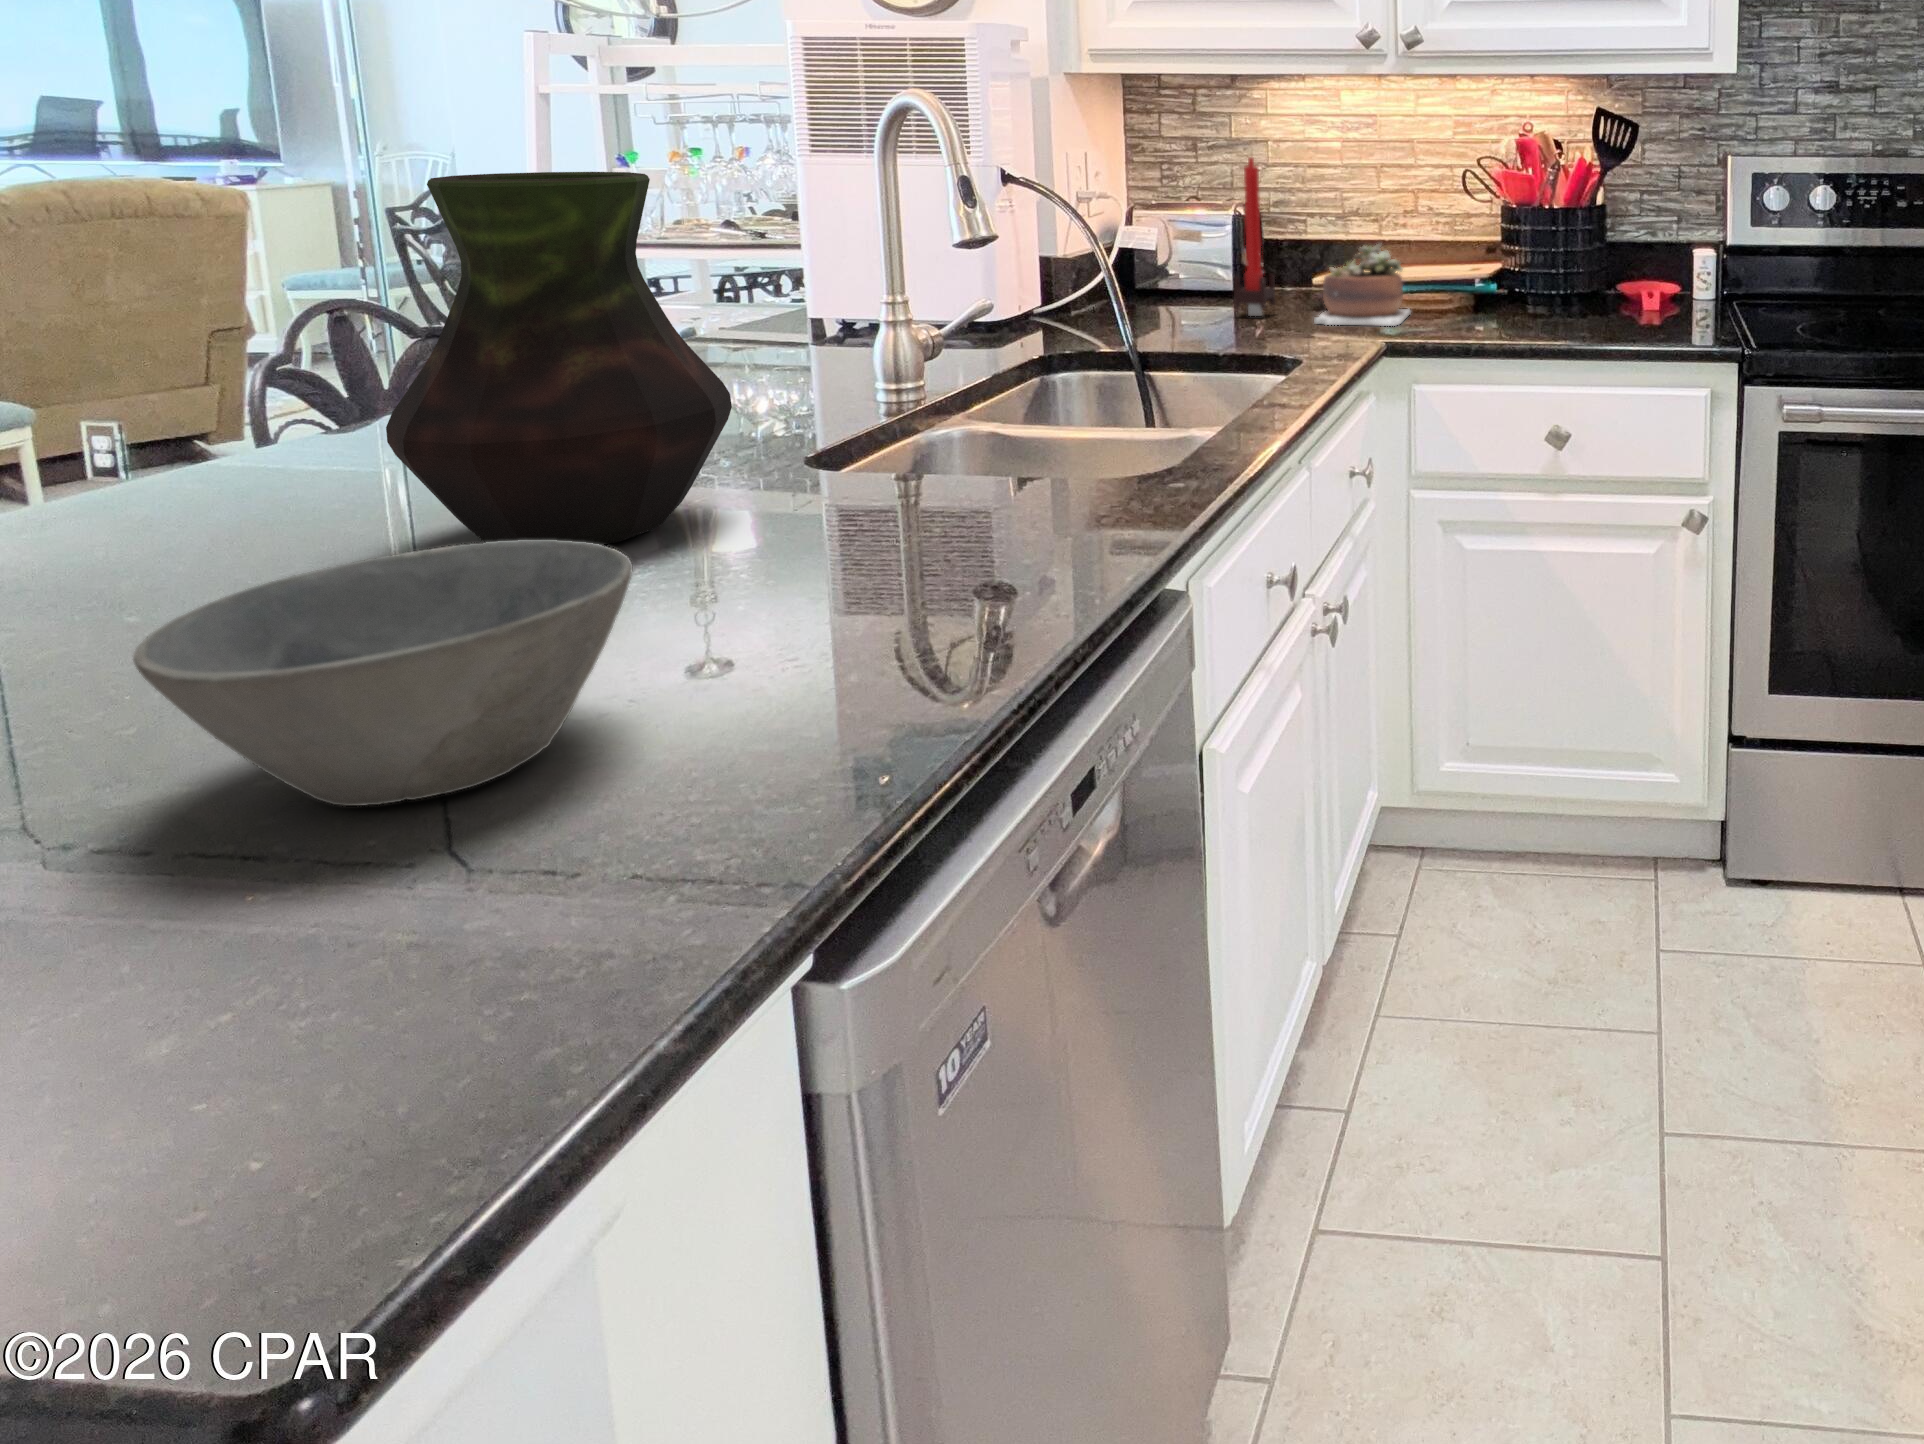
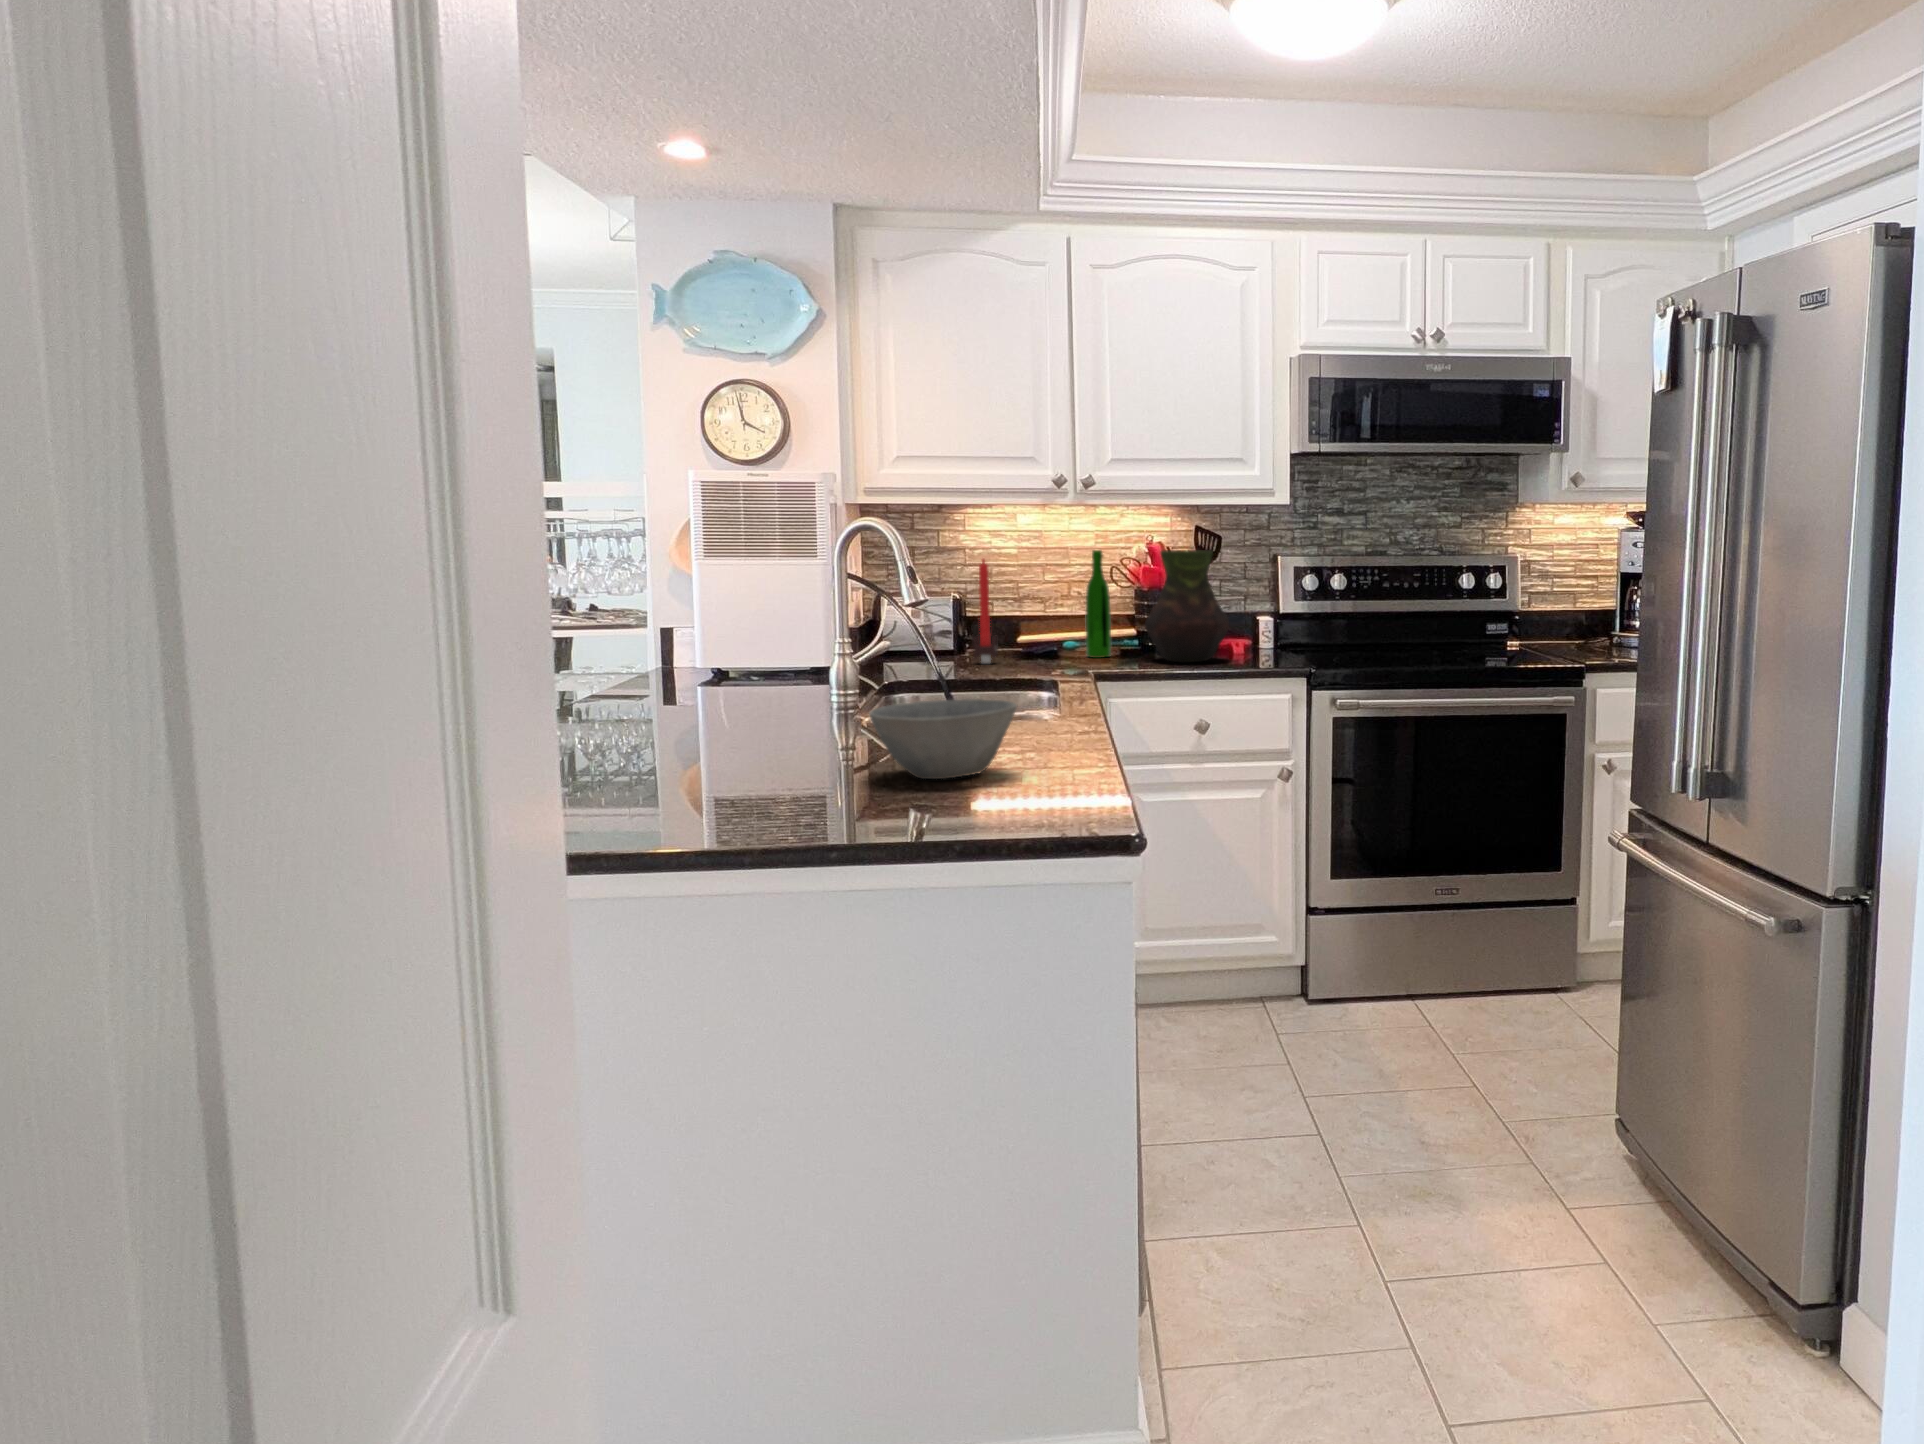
wine bottle: none [1418,145,1455,309] -> present [1085,550,1111,658]
vase: present [386,172,732,545] -> present [1145,550,1229,663]
succulent plant: present [1314,244,1410,326] -> none [1033,614,1090,666]

